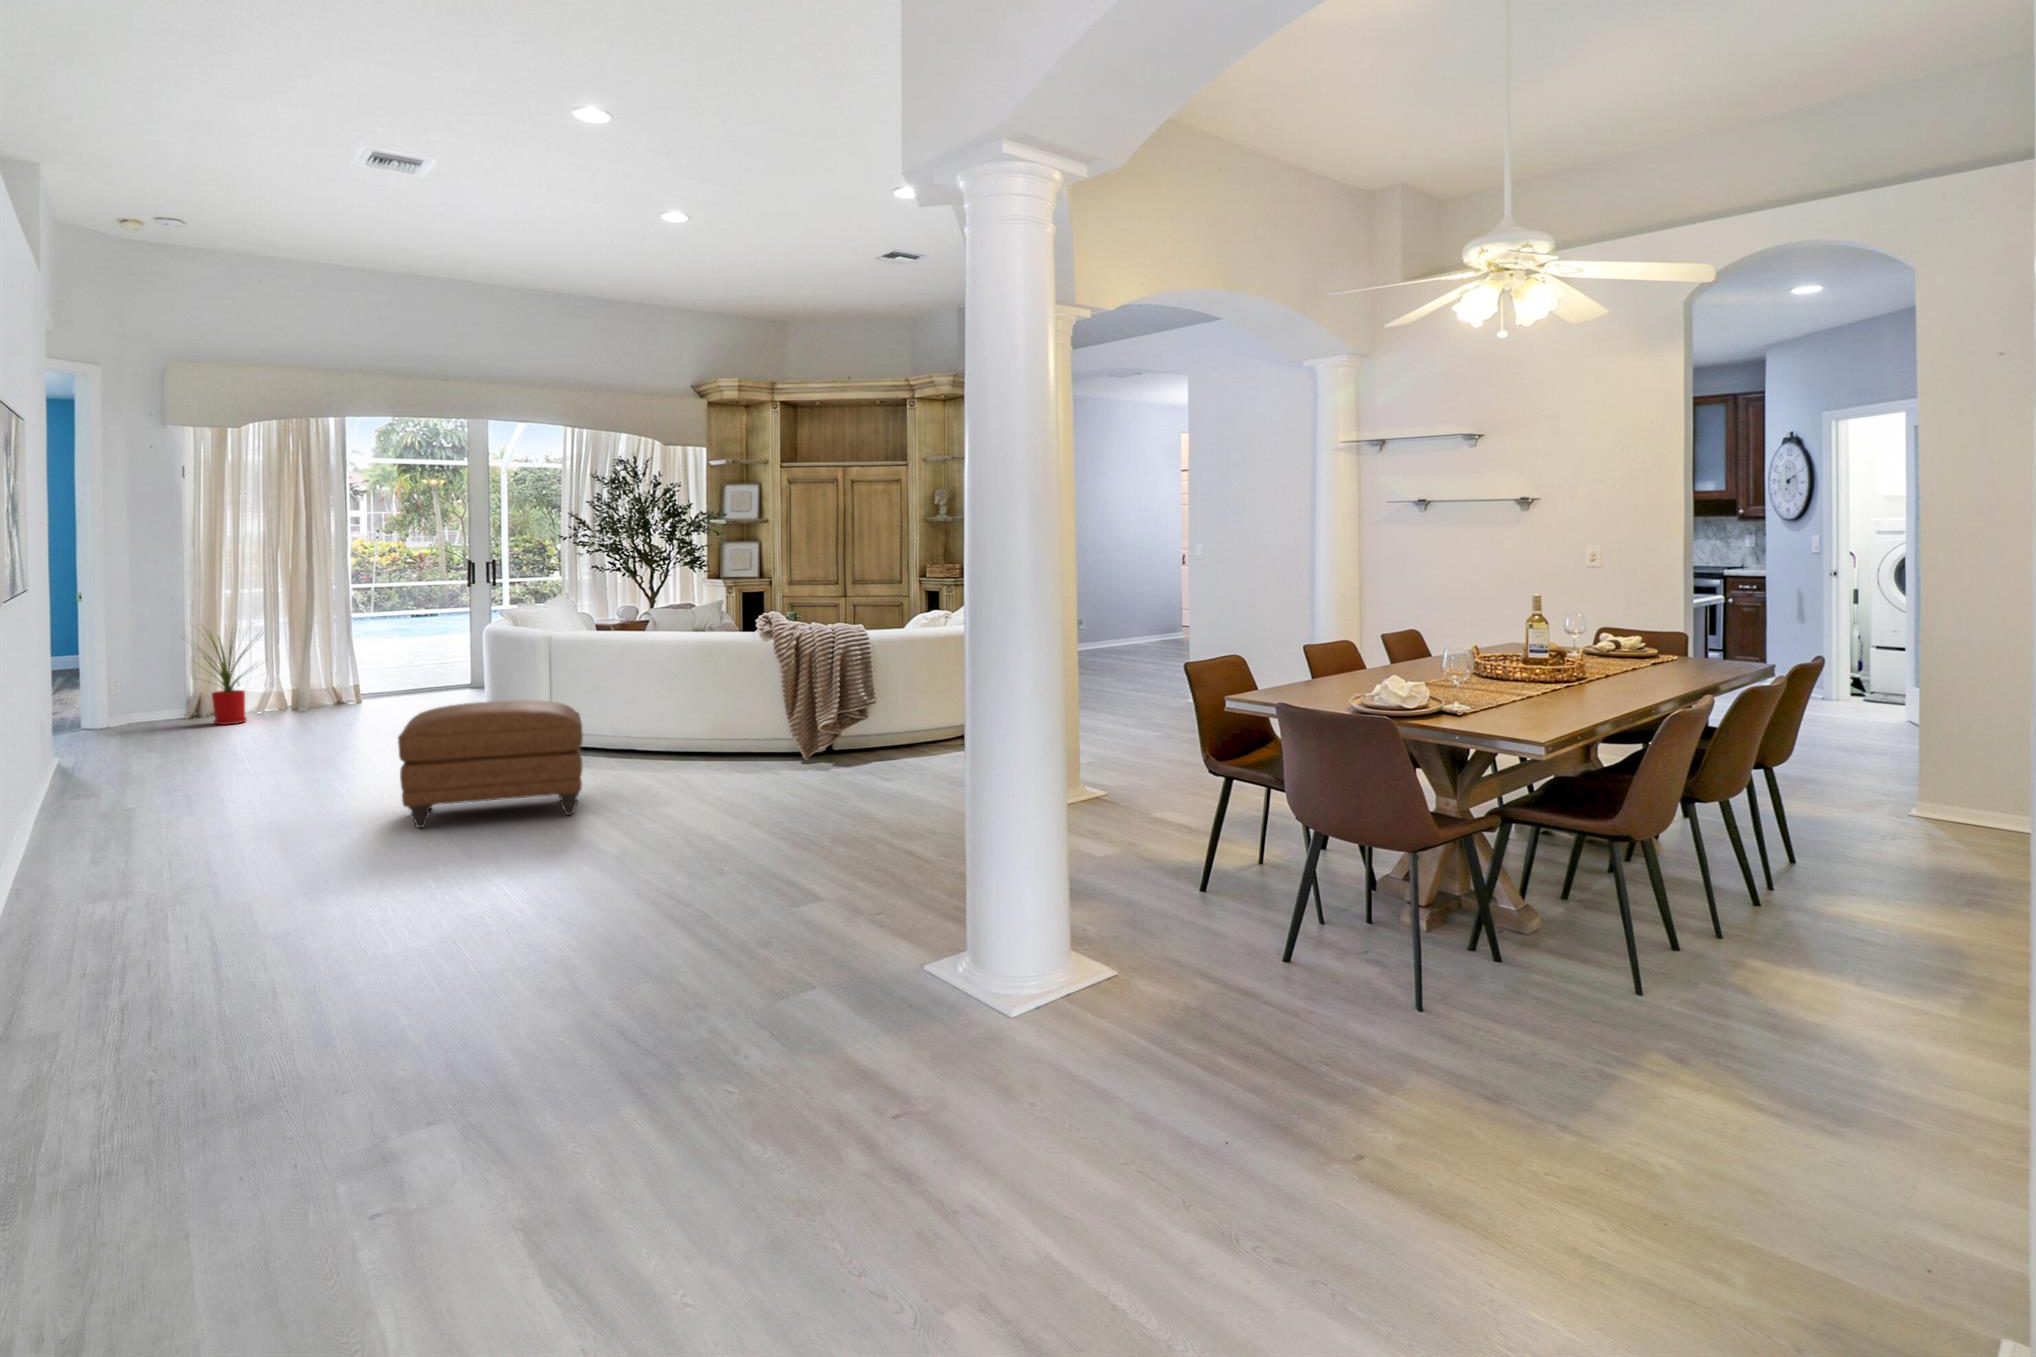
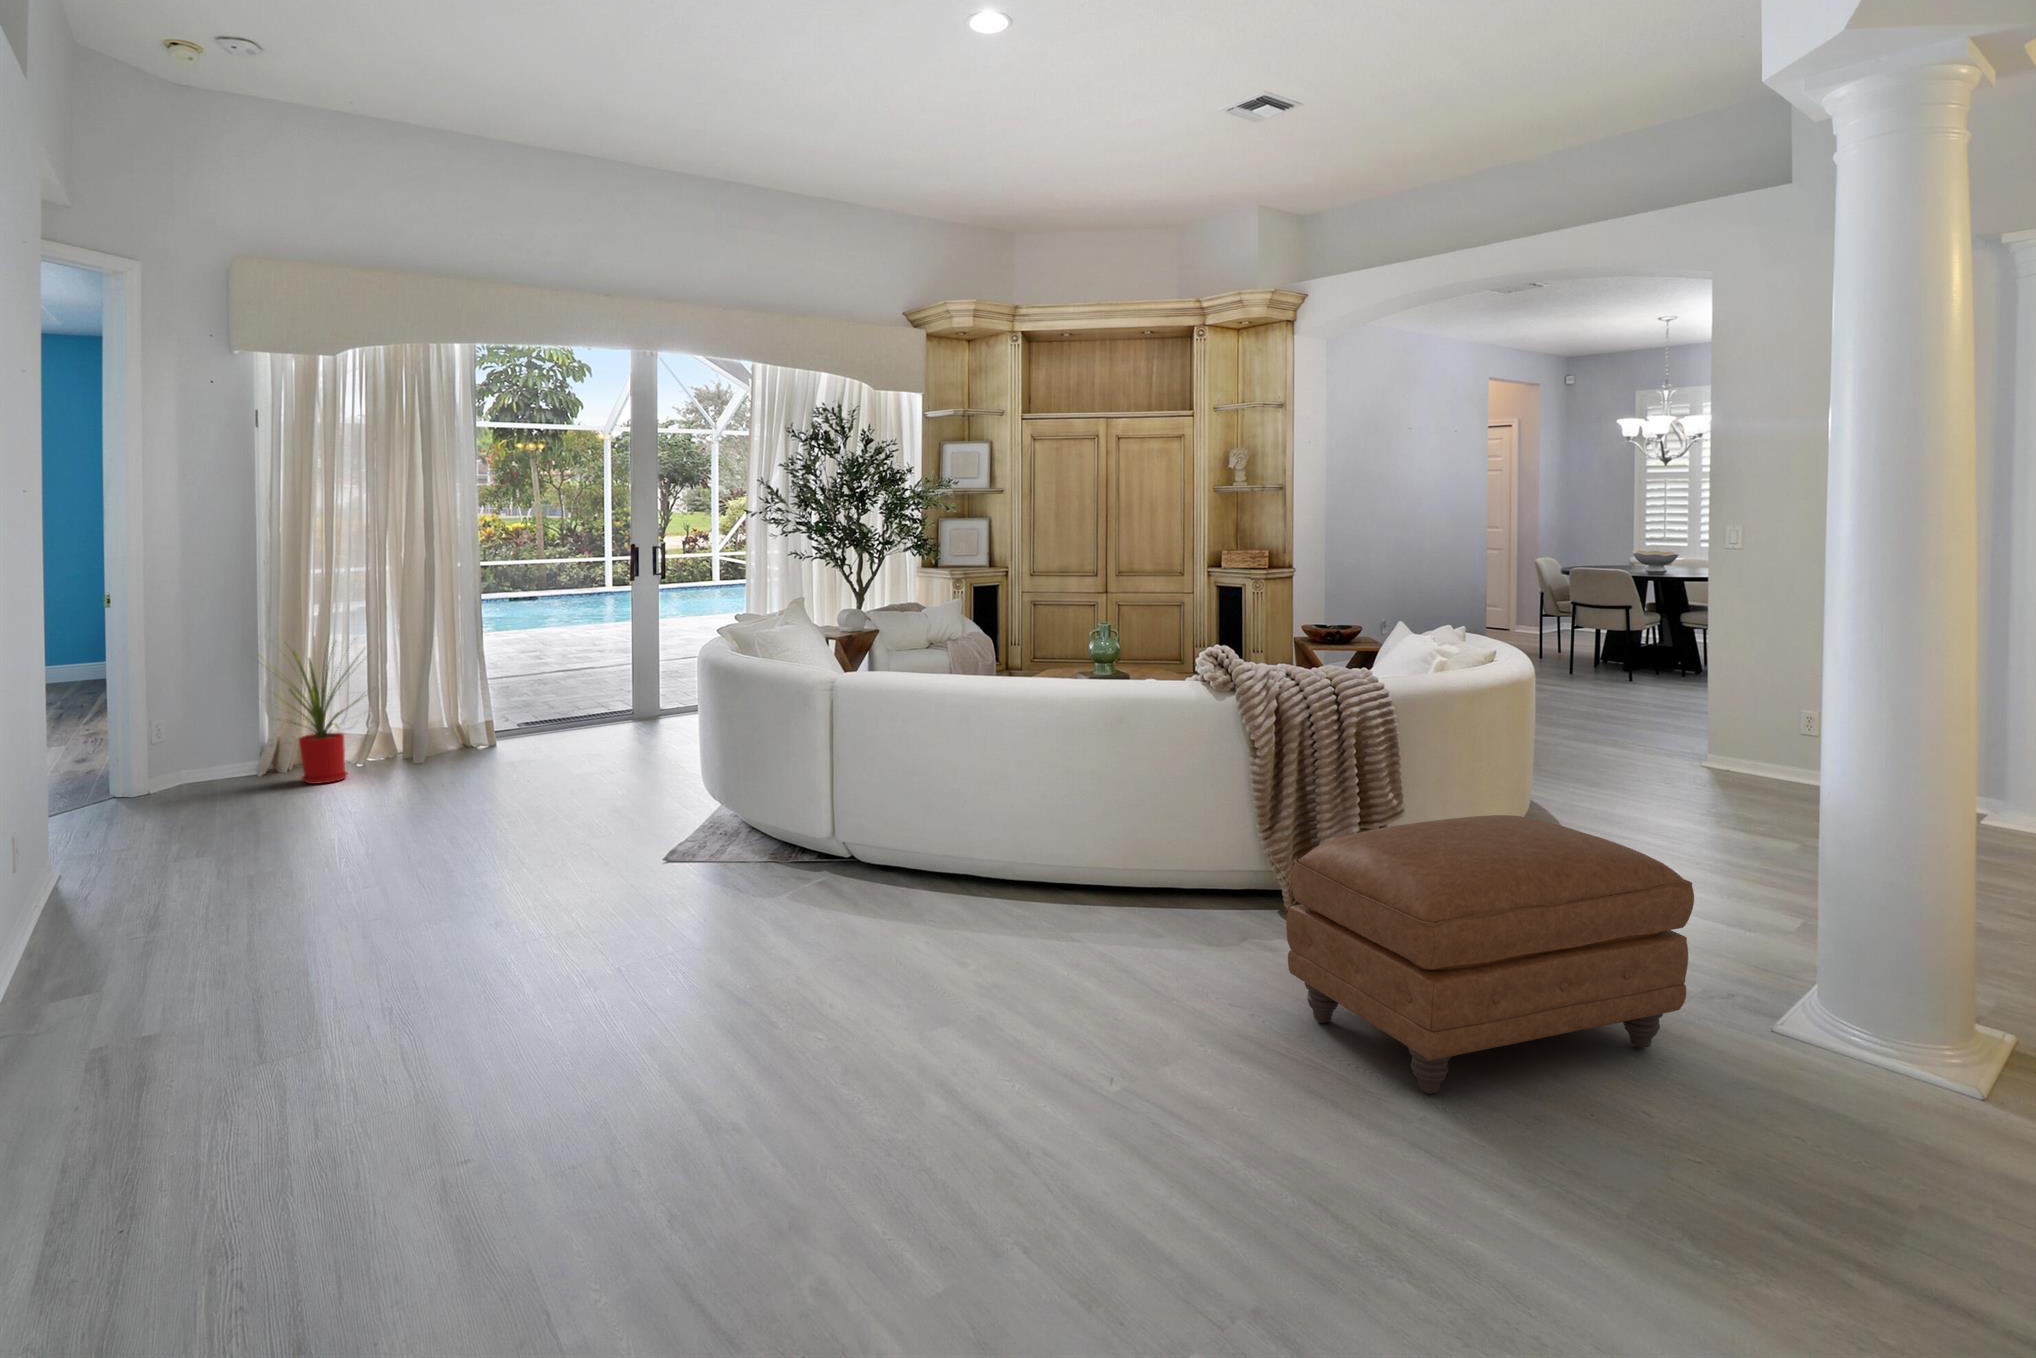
ottoman: present [398,700,583,828] -> present [1286,815,1694,1094]

